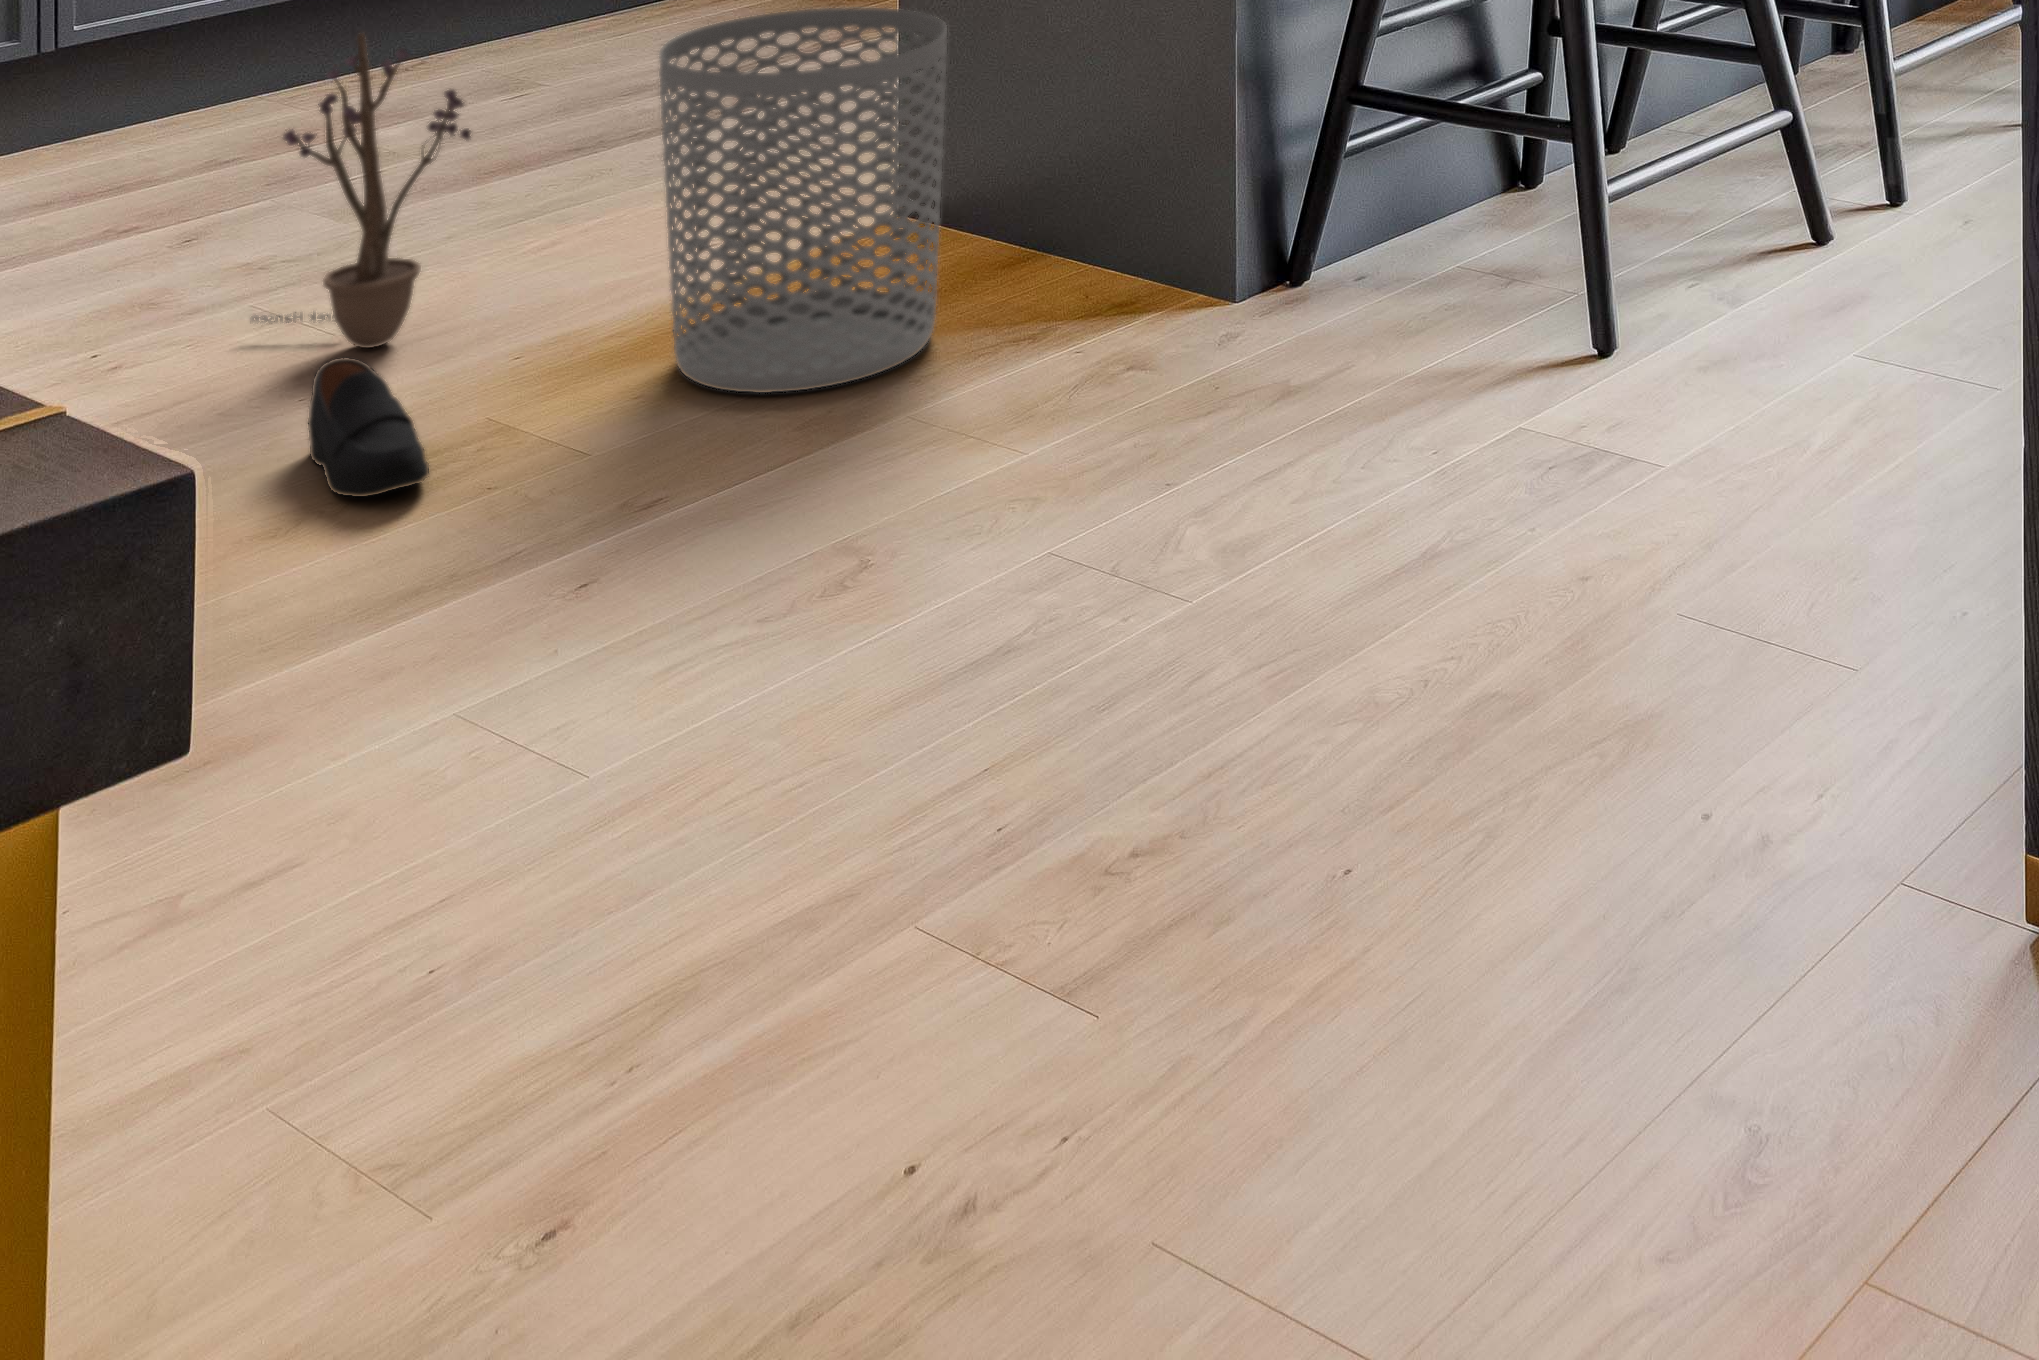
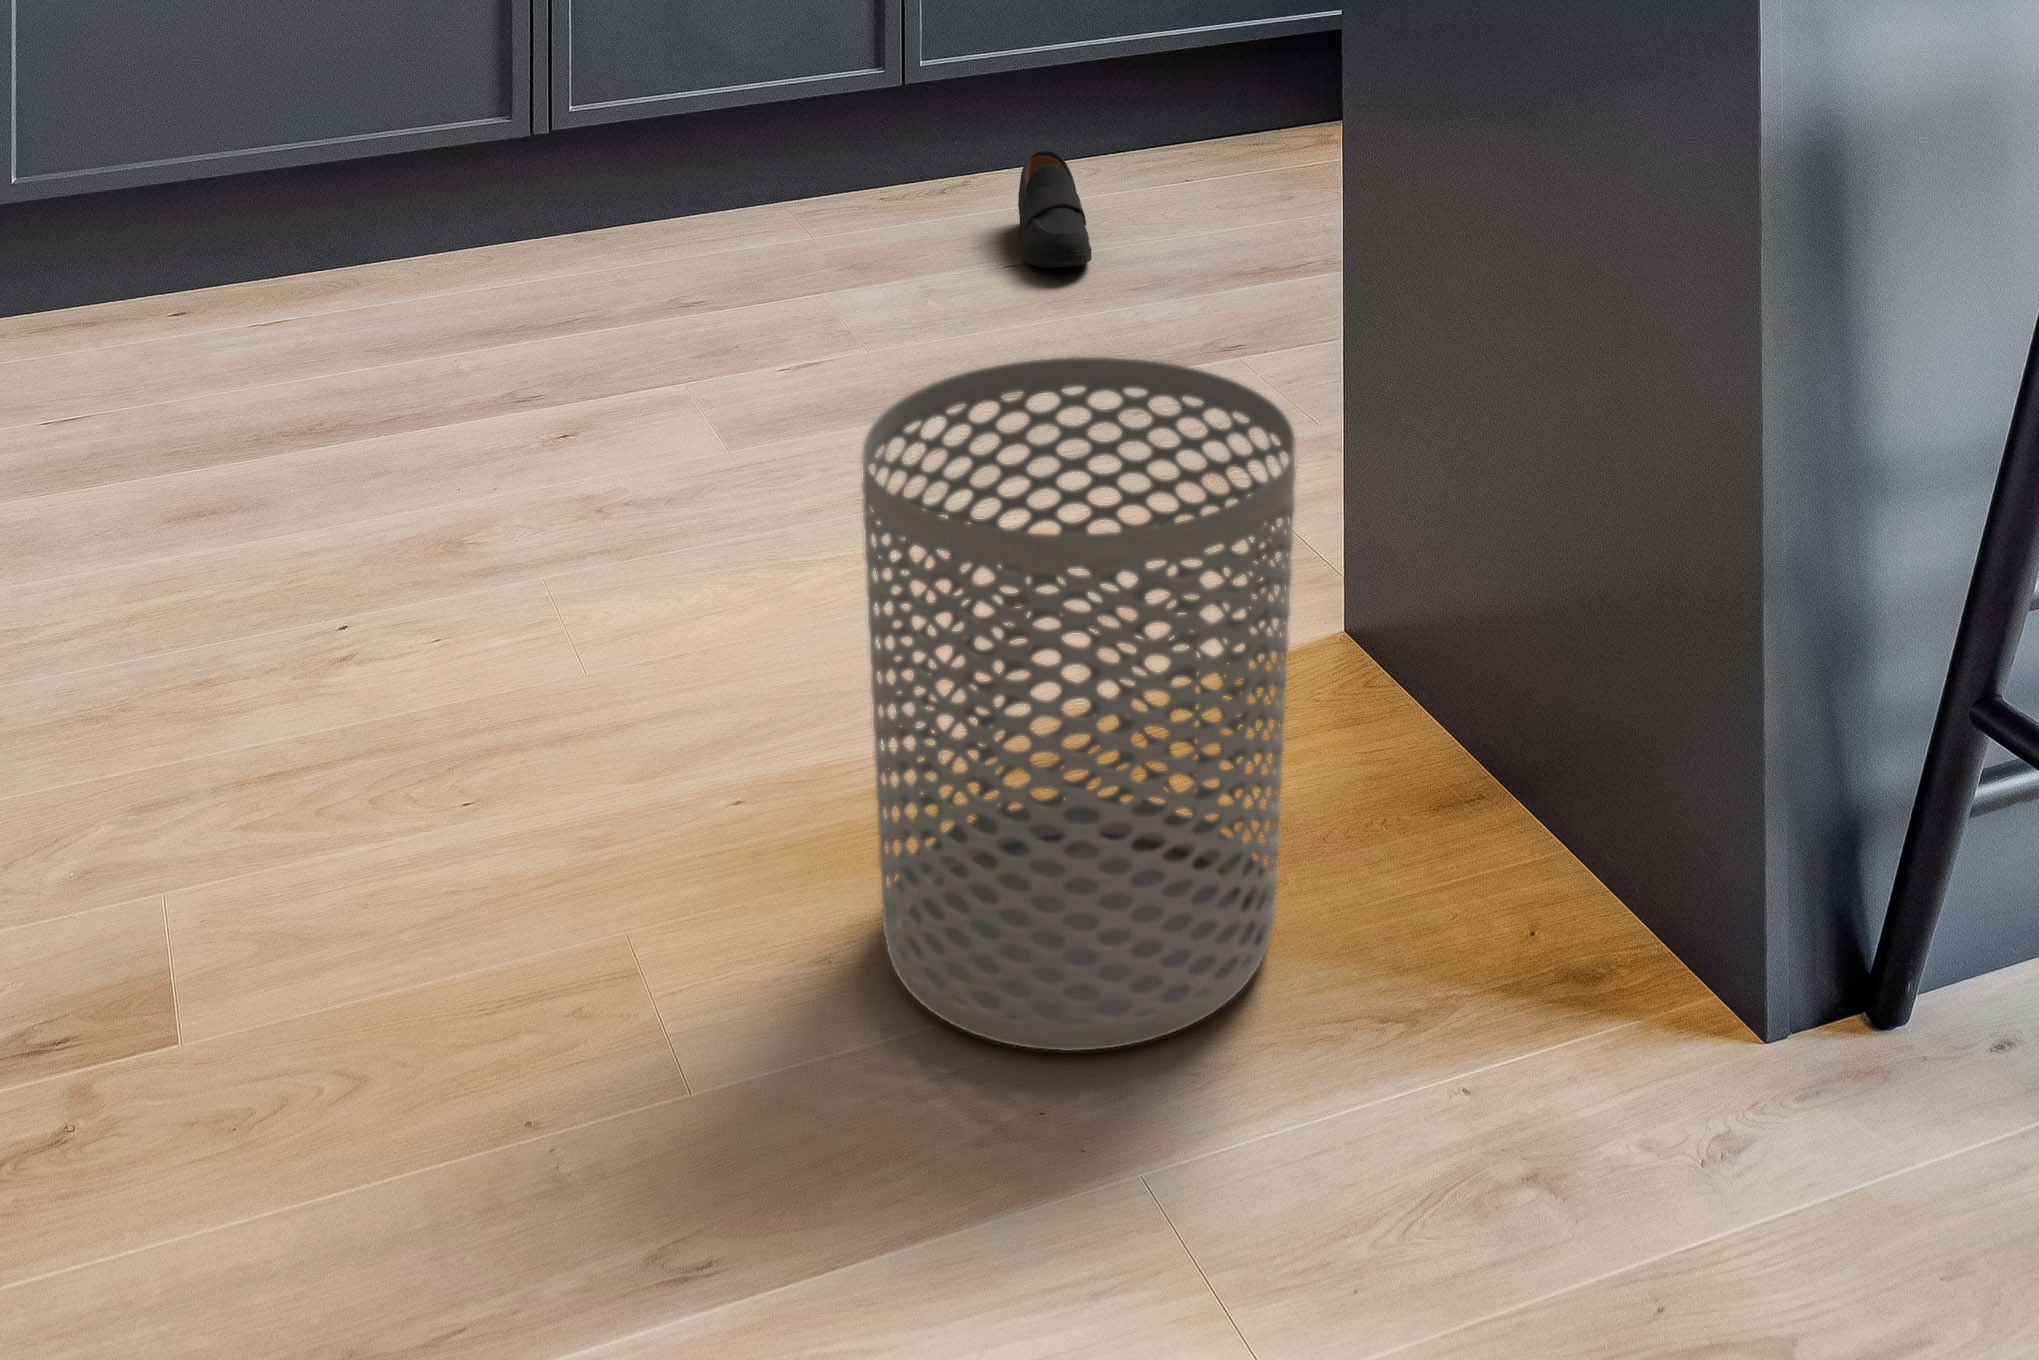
decorative plant: present [252,34,471,348] -> none [486,283,702,729]
shoe: present [308,357,429,497] -> present [1018,151,1092,268]

